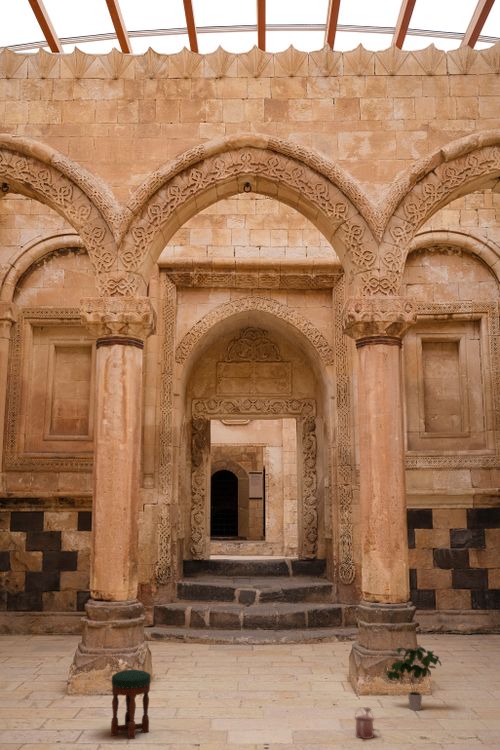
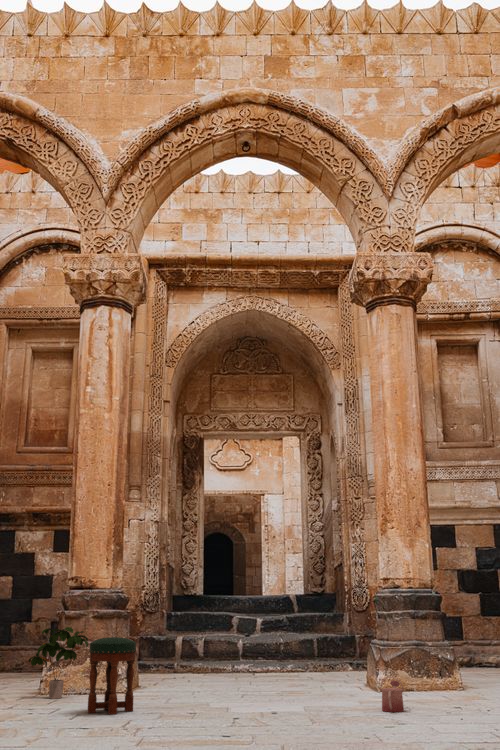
potted plant: present [386,647,441,710] -> present [29,627,88,699]

